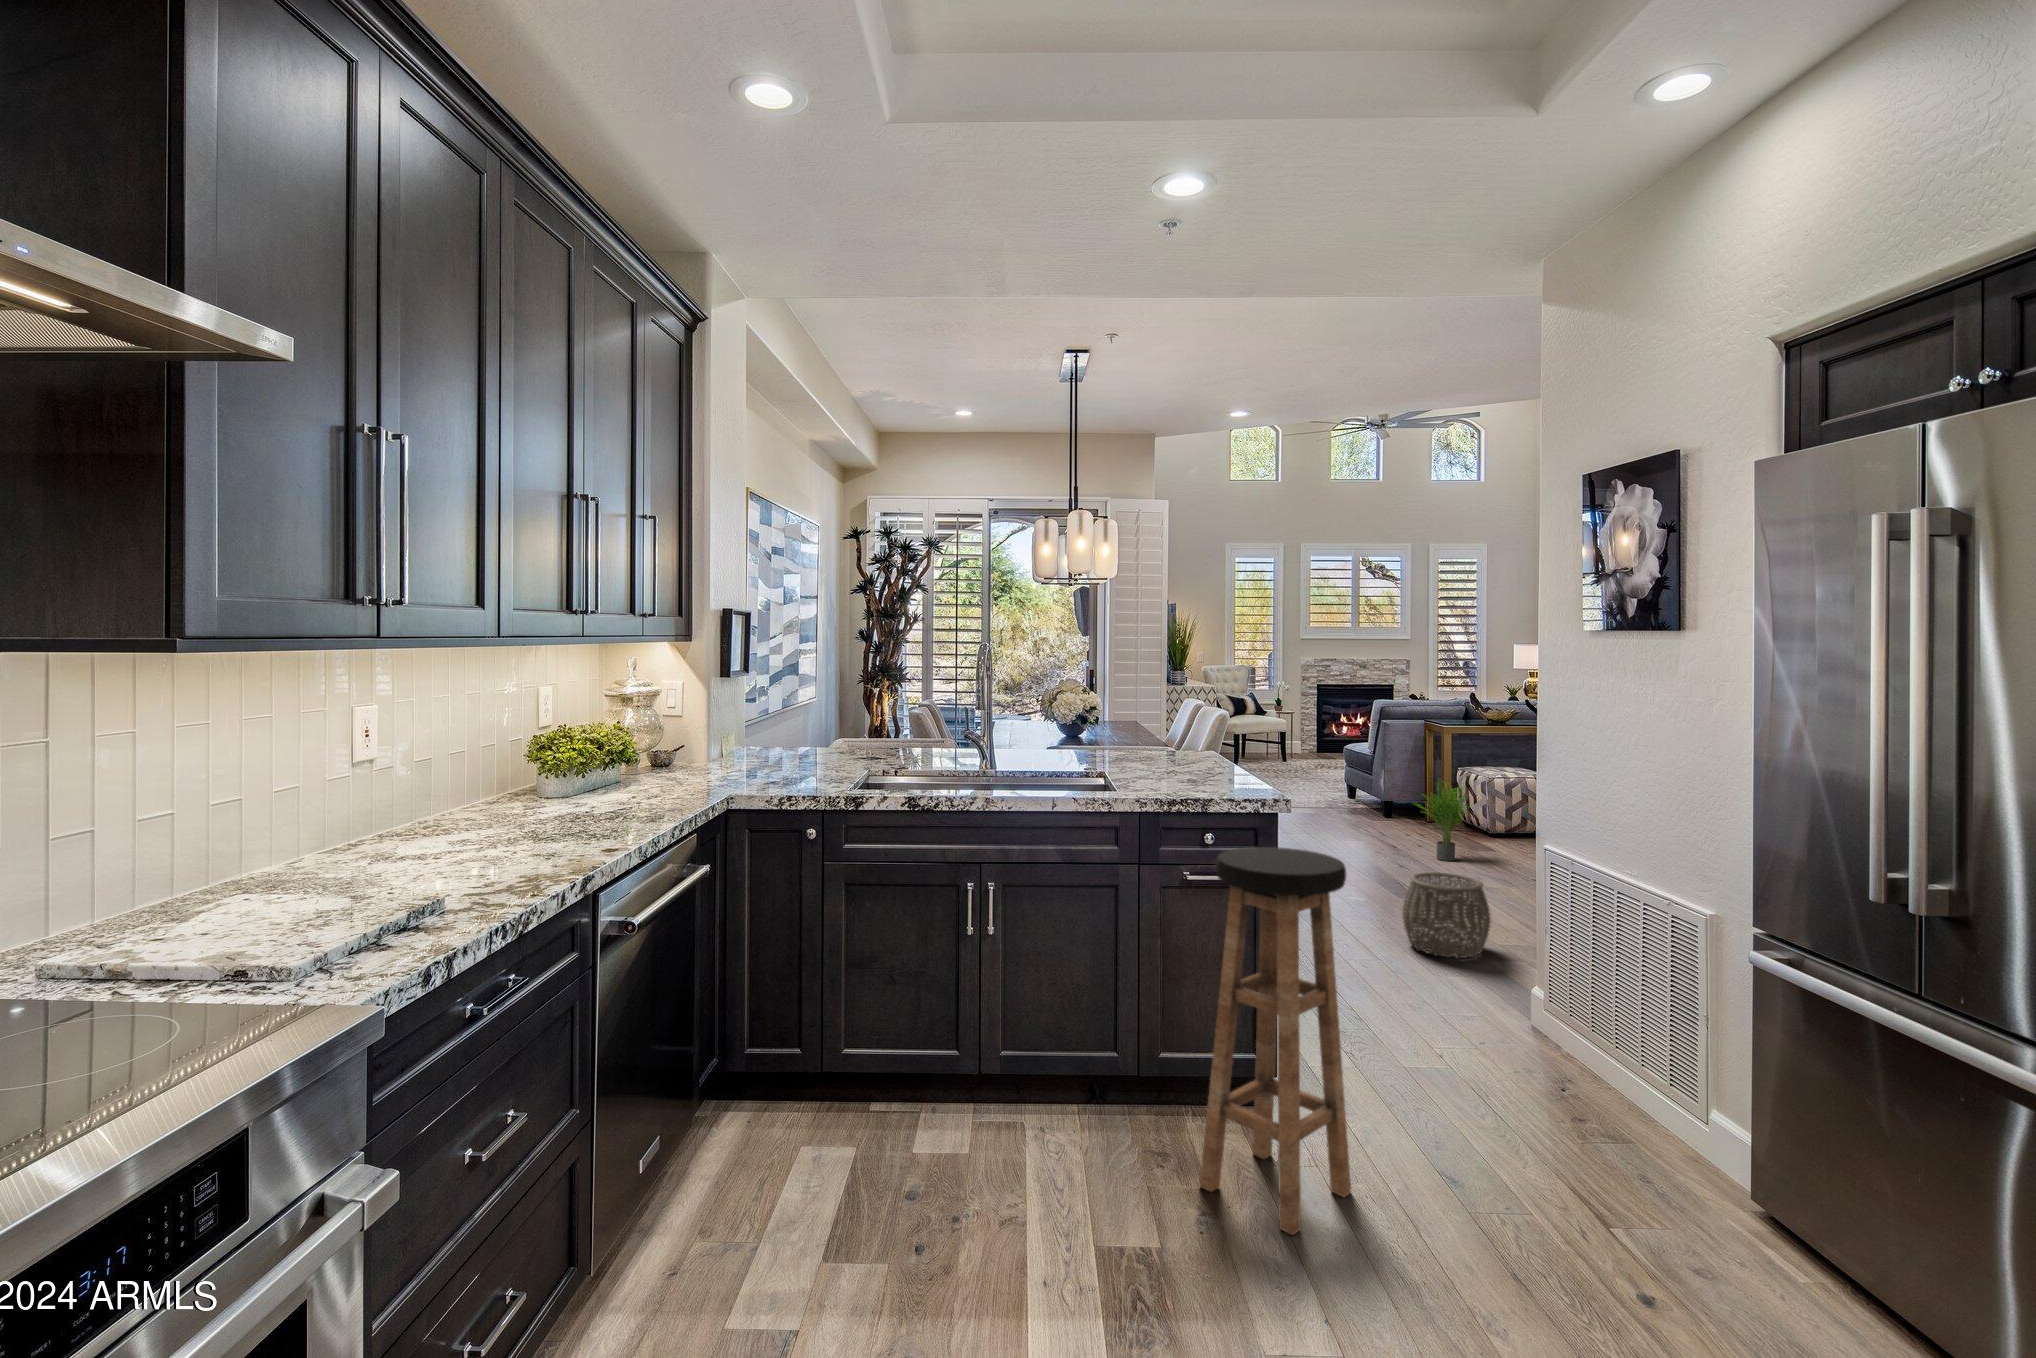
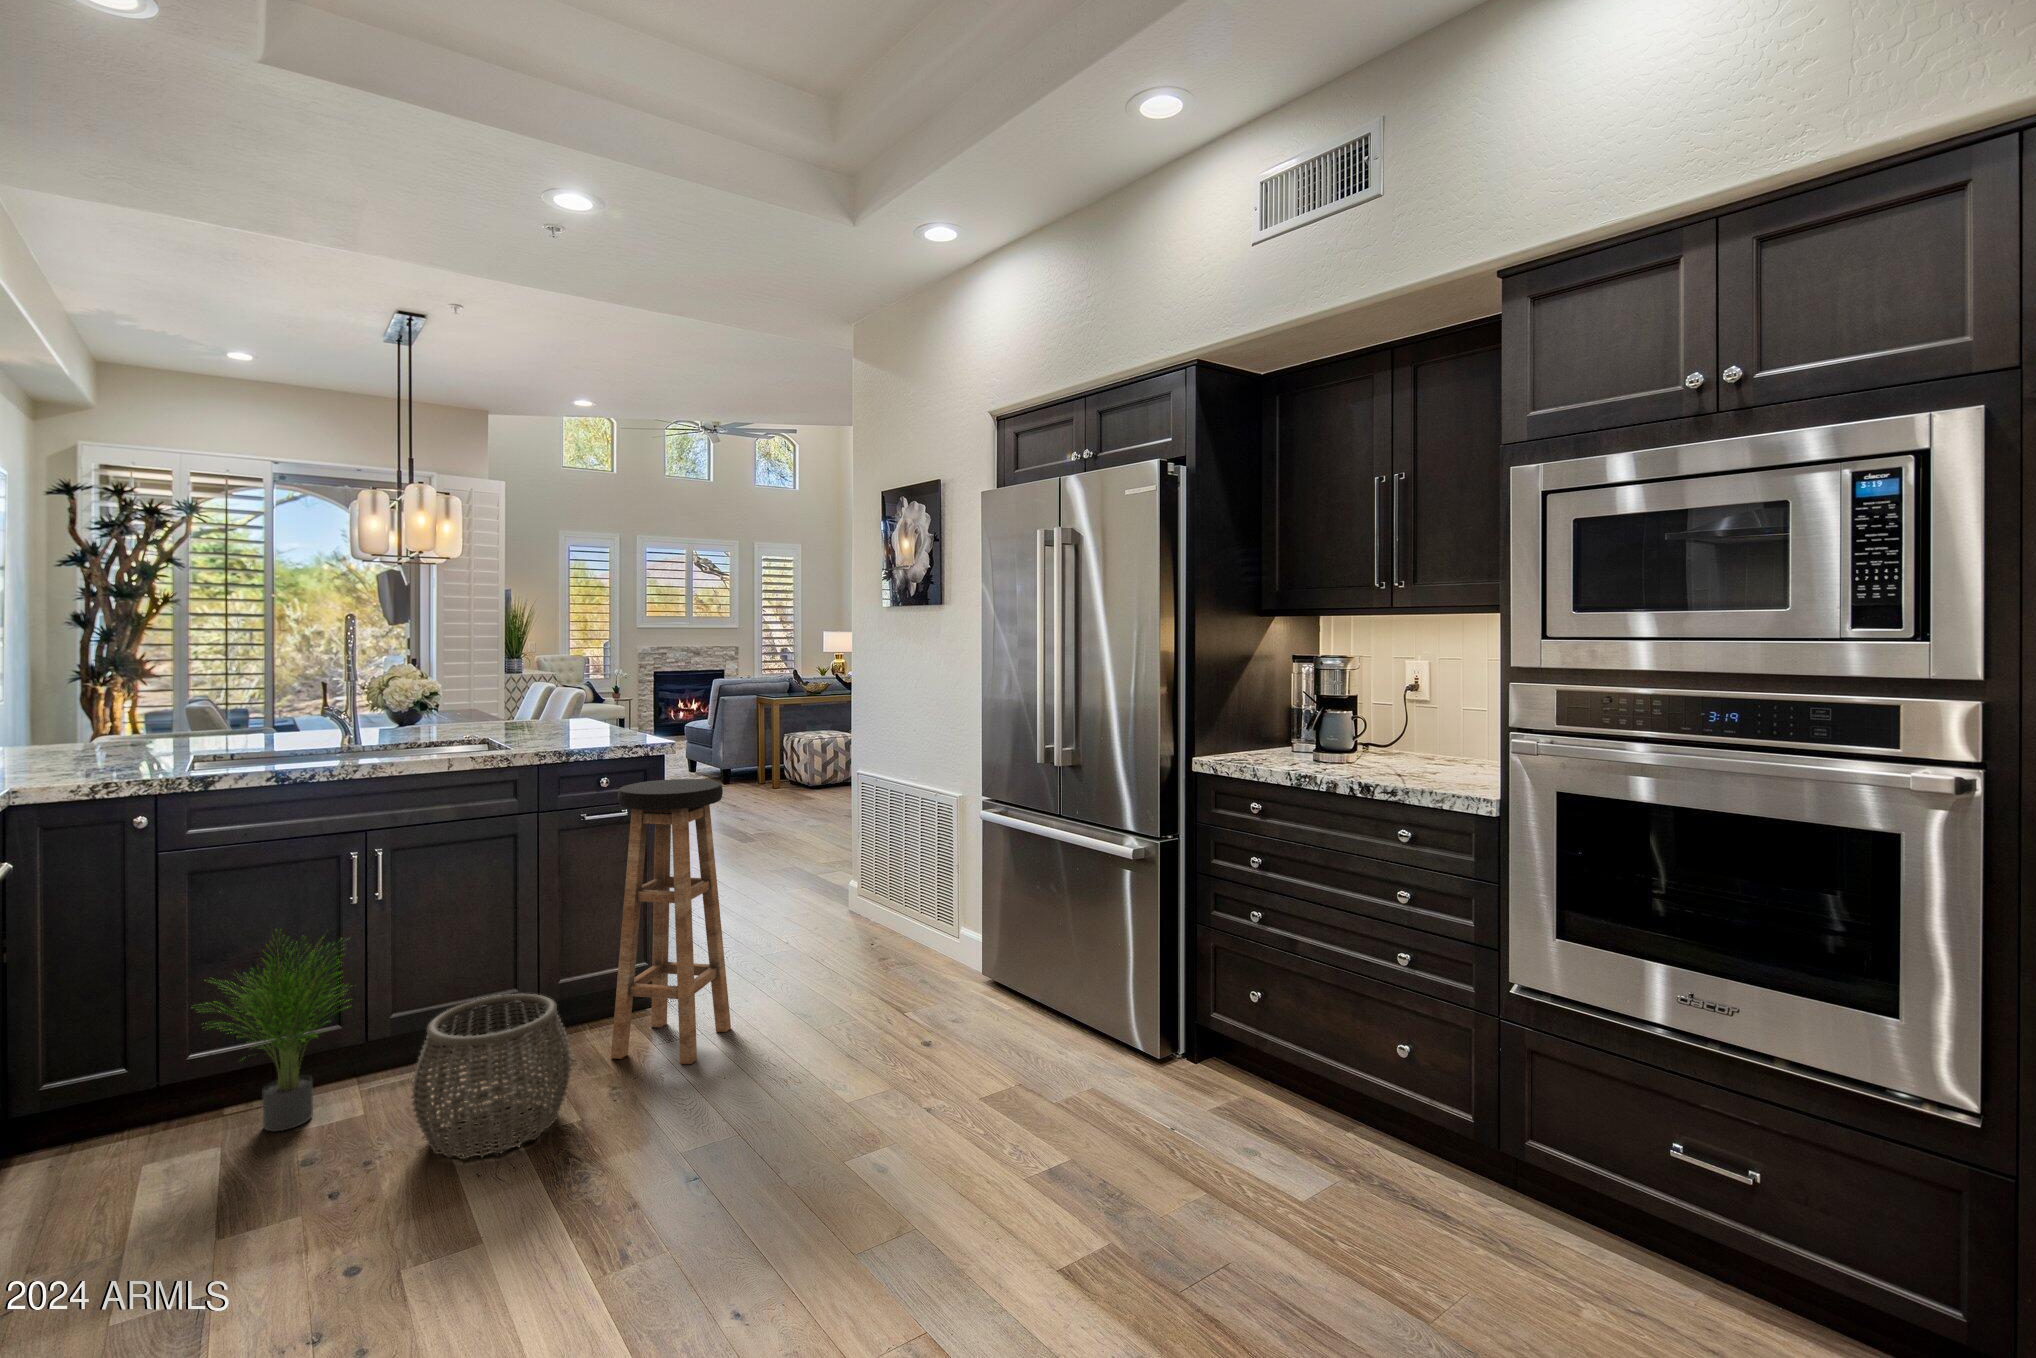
potted plant: present [1417,782,1467,861] -> present [203,943,345,1131]
woven basket: present [1402,872,1491,958] -> present [411,994,572,1159]

